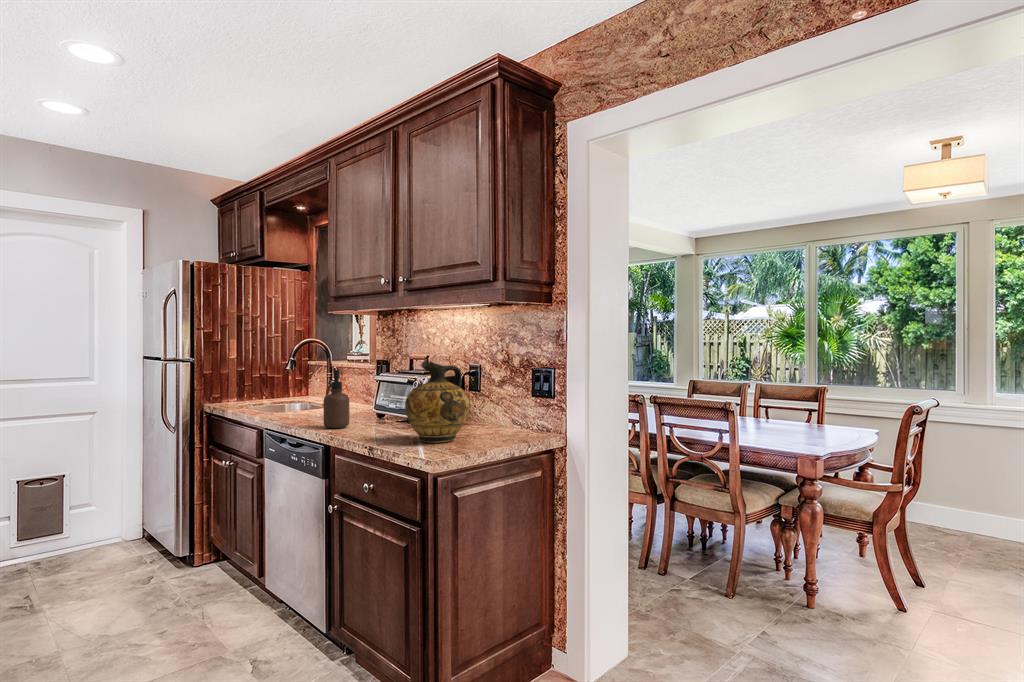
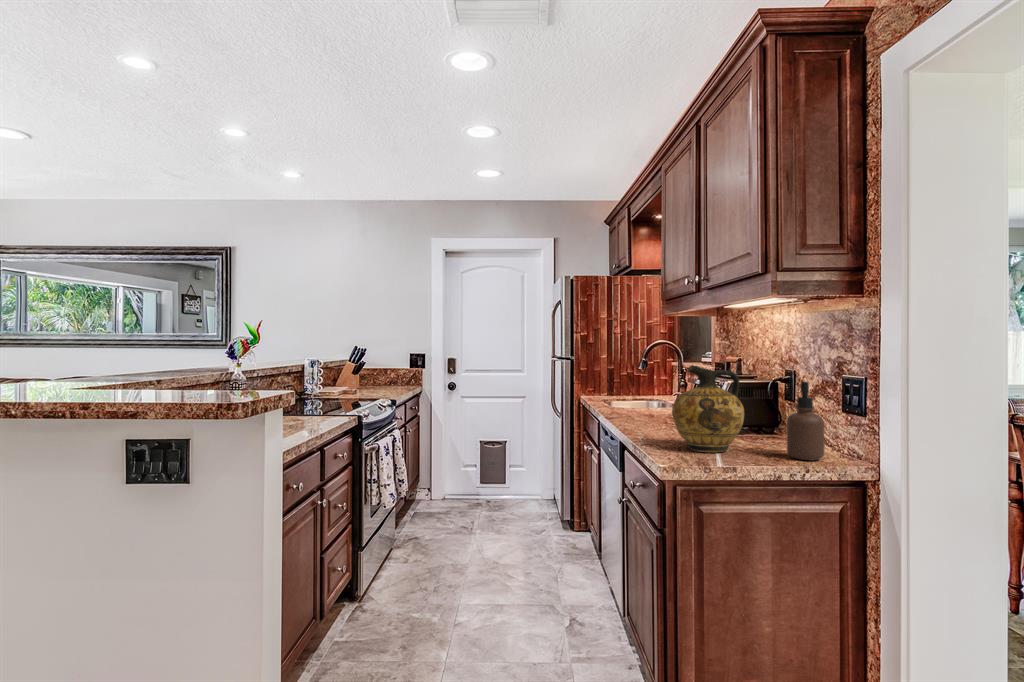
soap dispenser: present [323,370,350,428] -> present [787,382,824,460]

